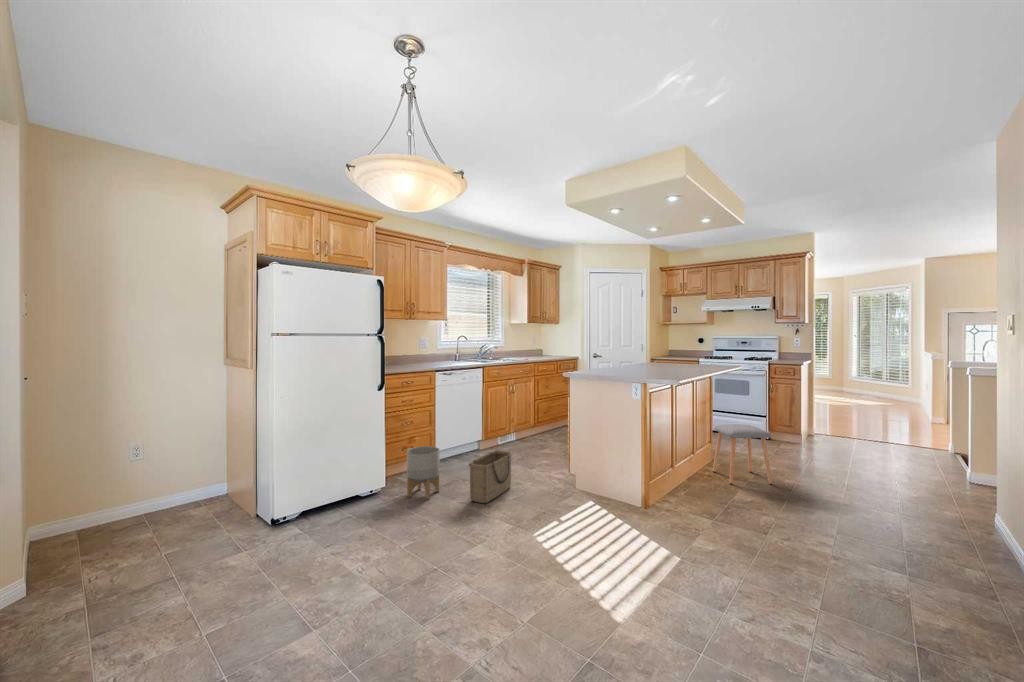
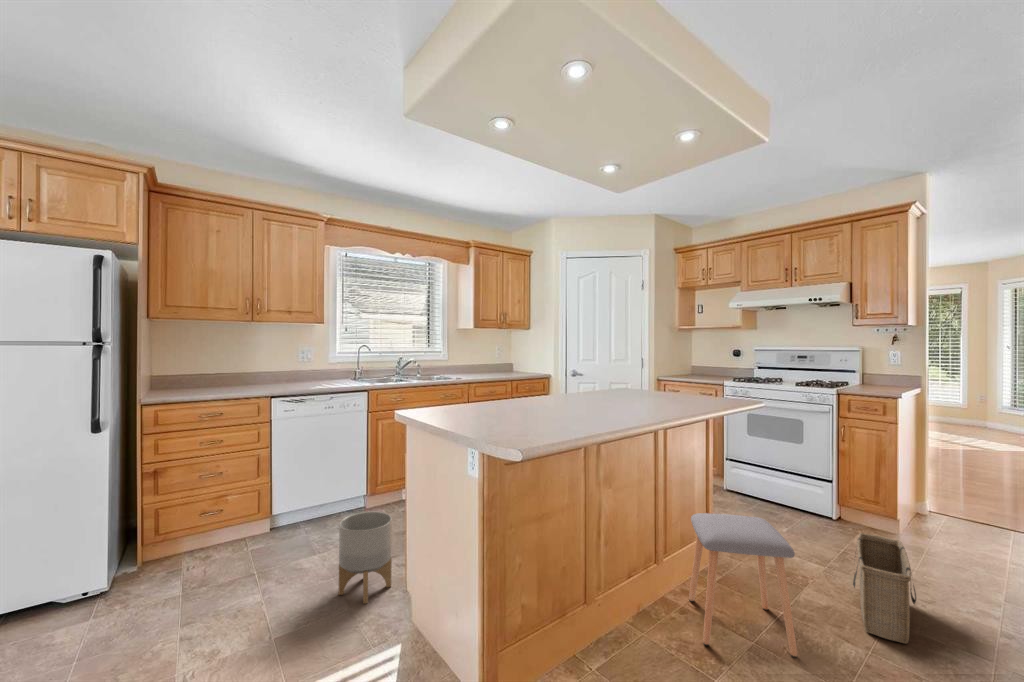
planter: present [407,446,440,499] -> present [338,512,392,604]
basket: present [469,450,512,503] -> present [853,533,916,643]

